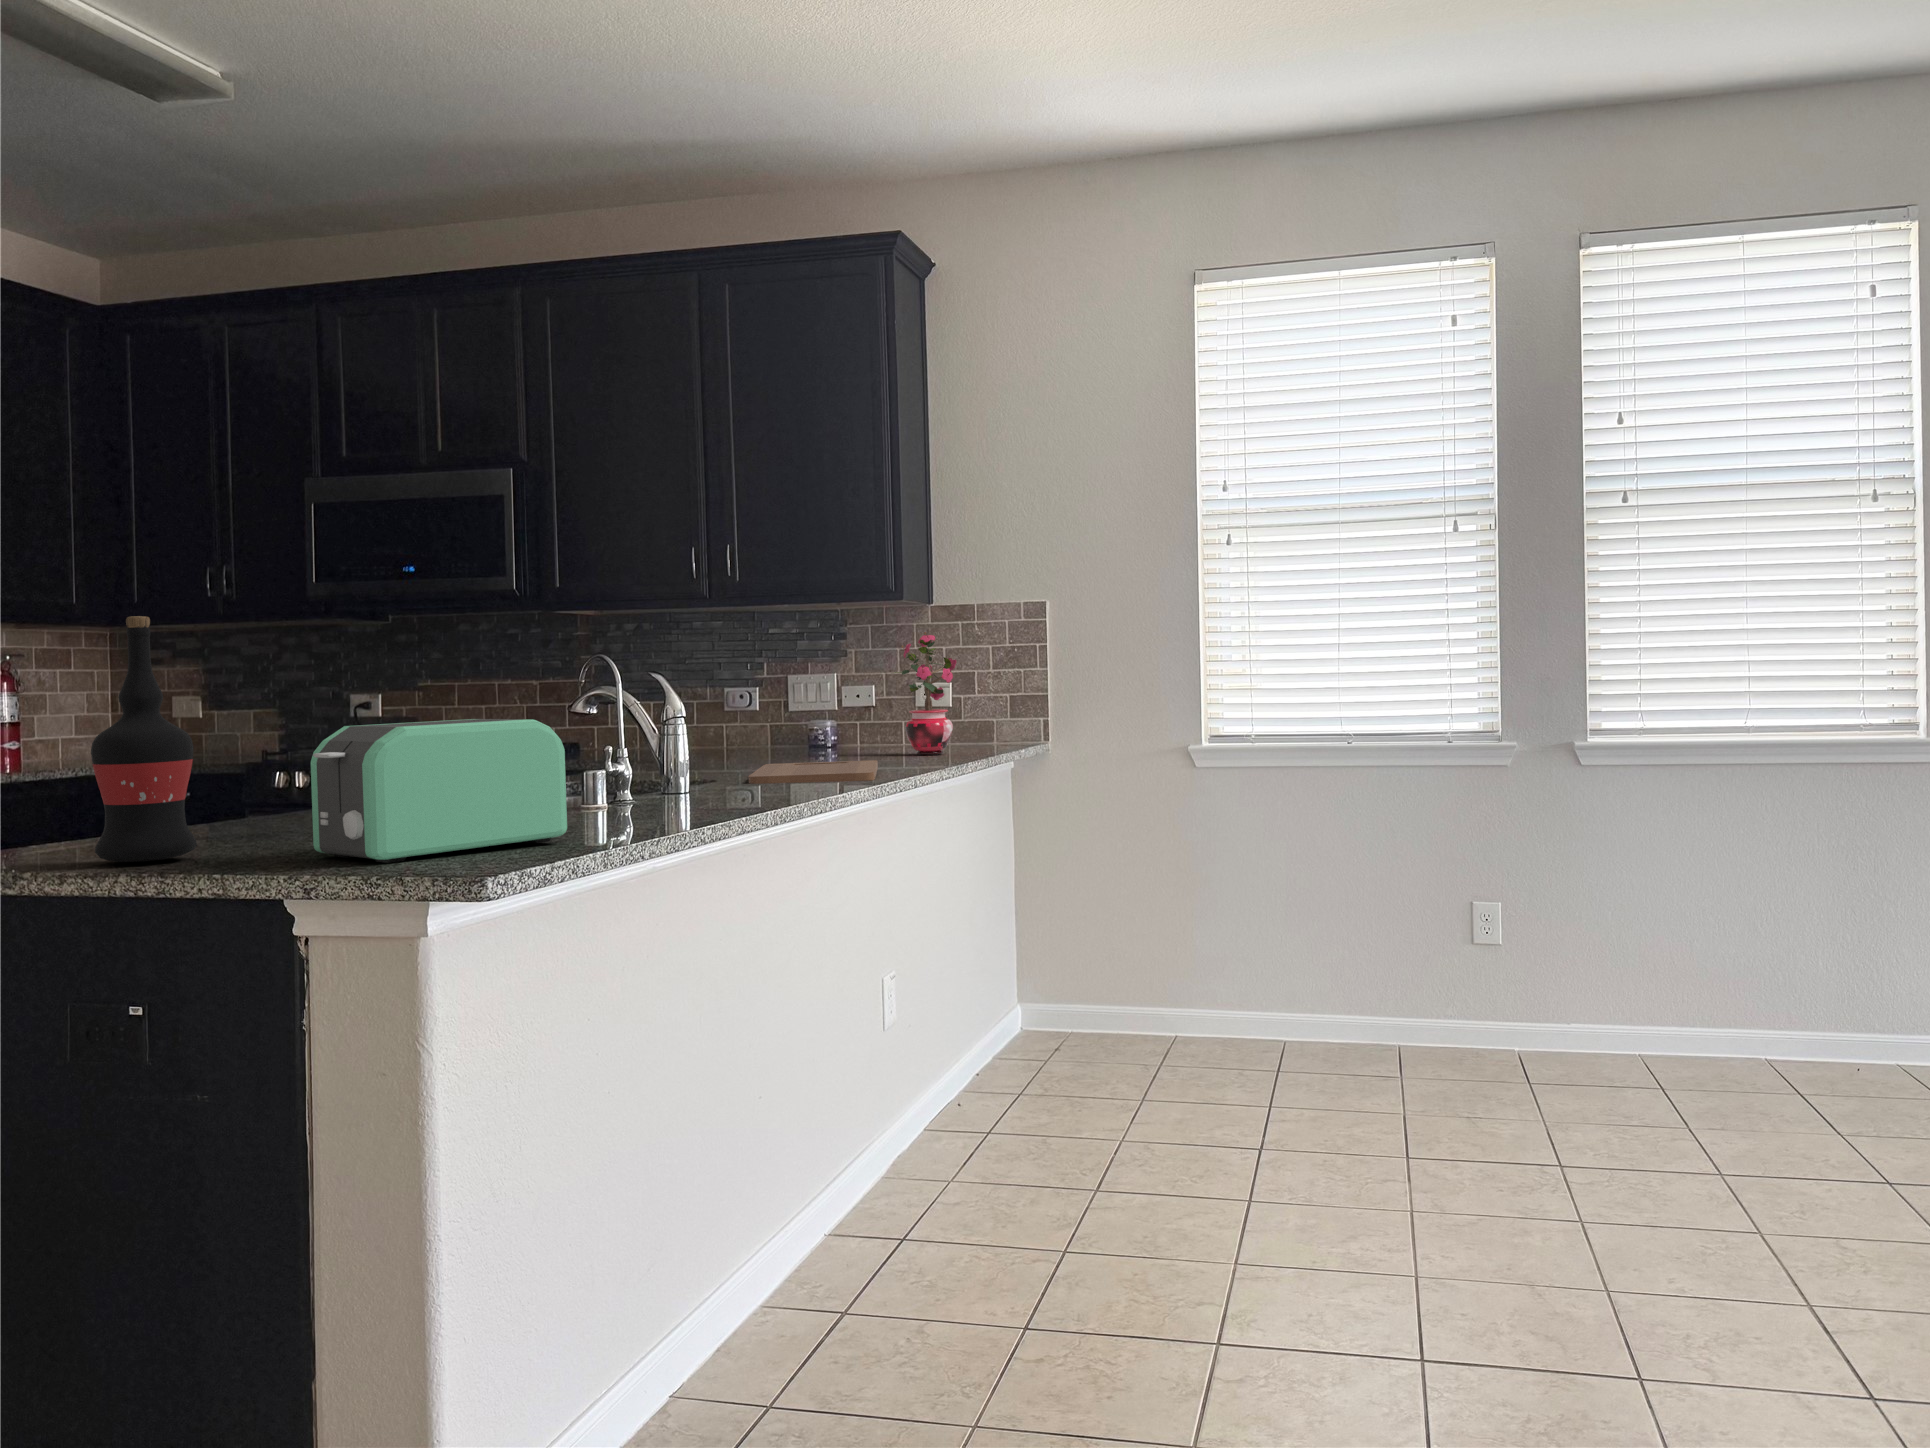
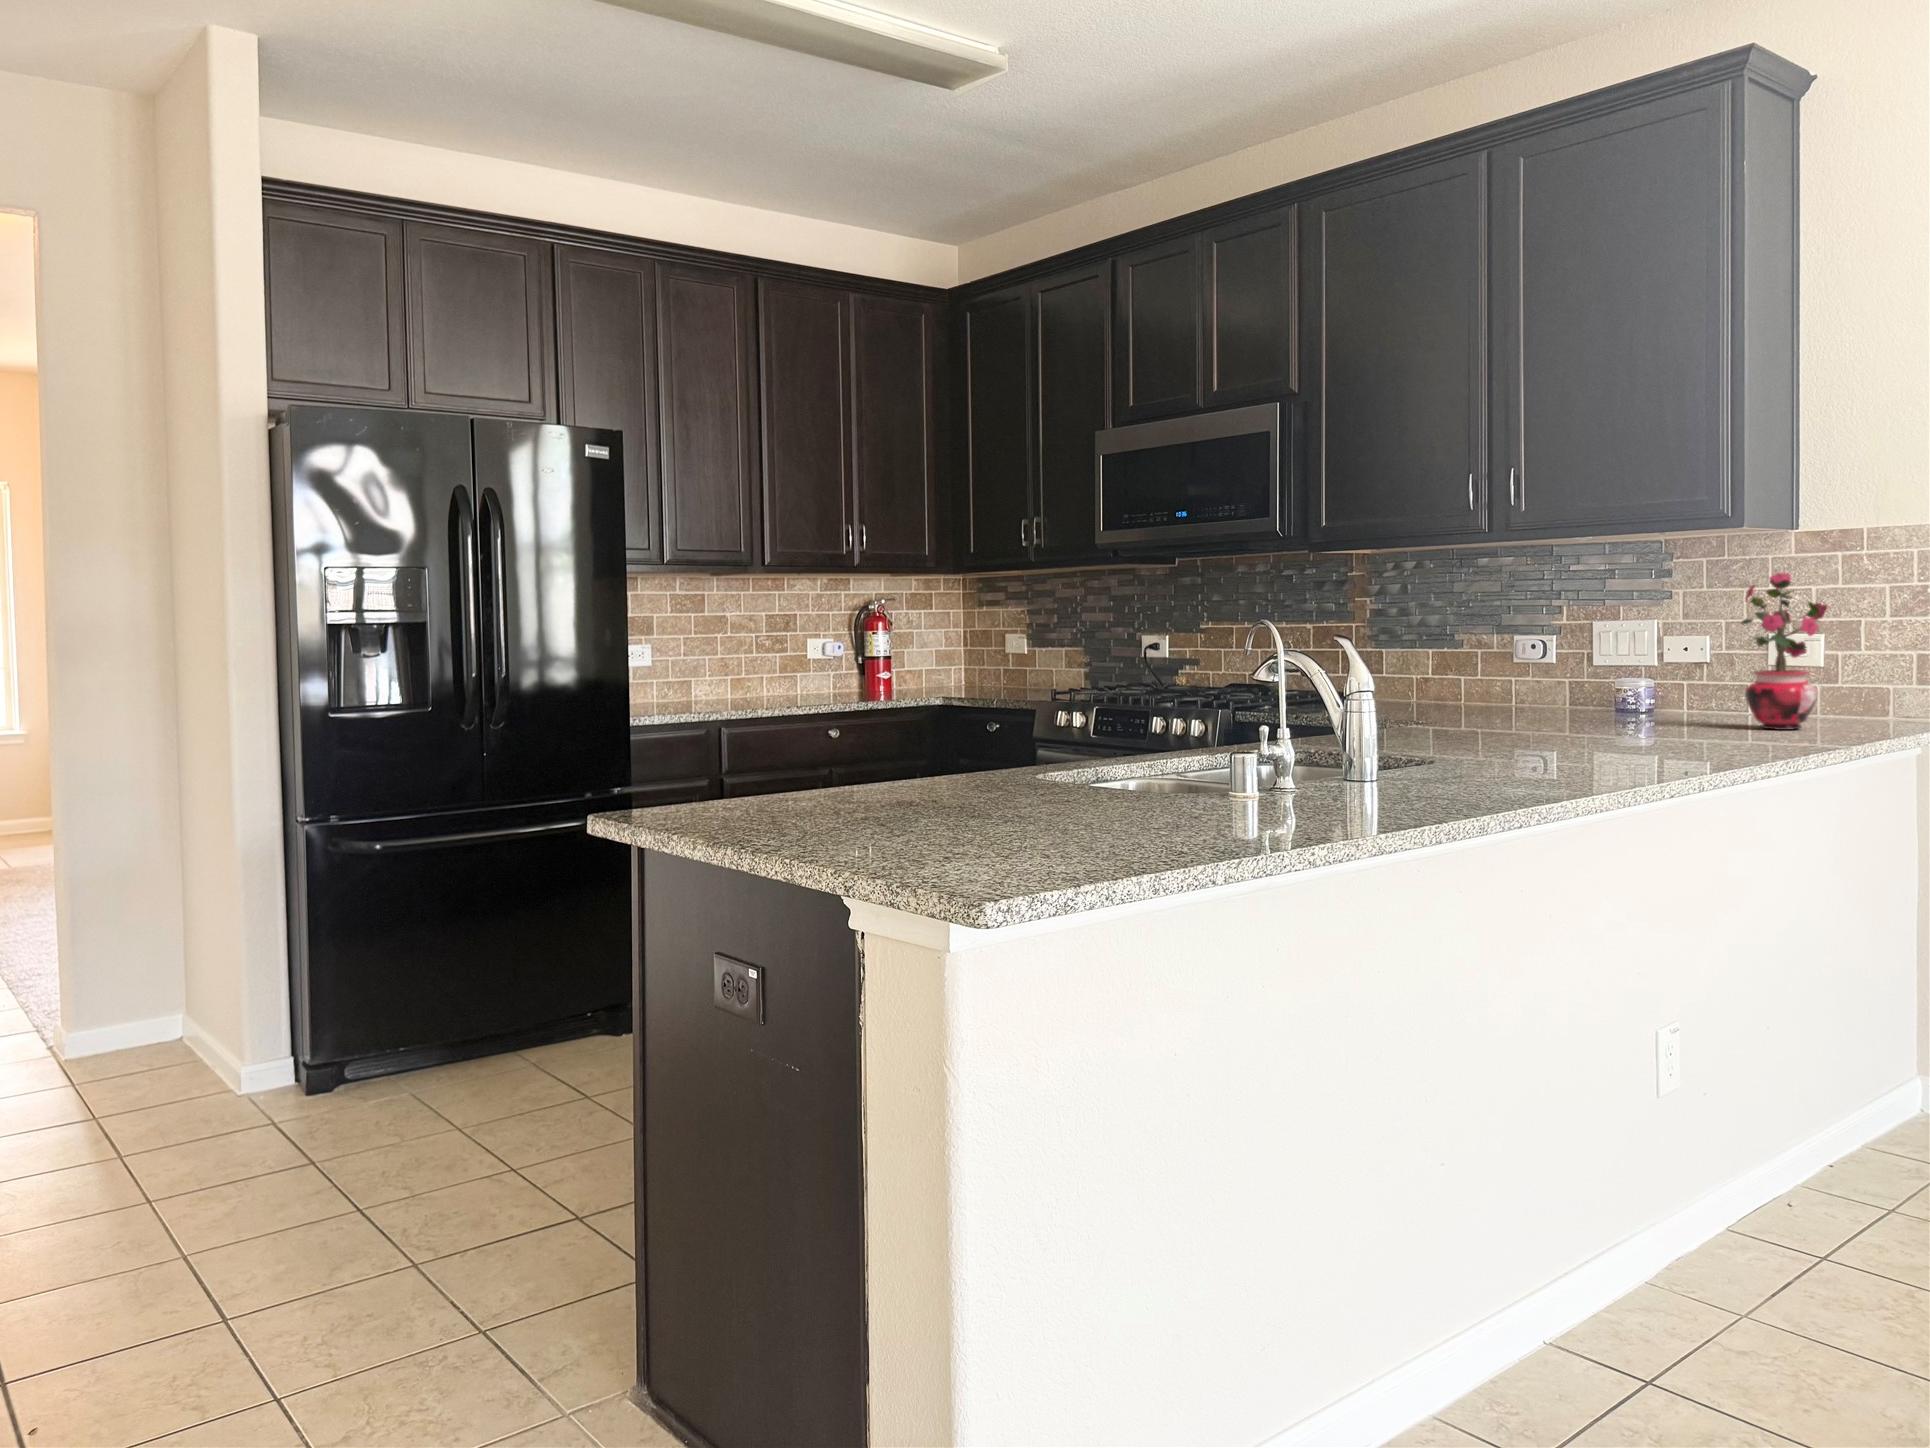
wine bottle: present [91,616,197,862] -> none [721,601,807,834]
toaster: present [311,719,567,863] -> none [875,706,1138,864]
cutting board: present [749,760,878,784] -> none [1476,738,1671,774]

